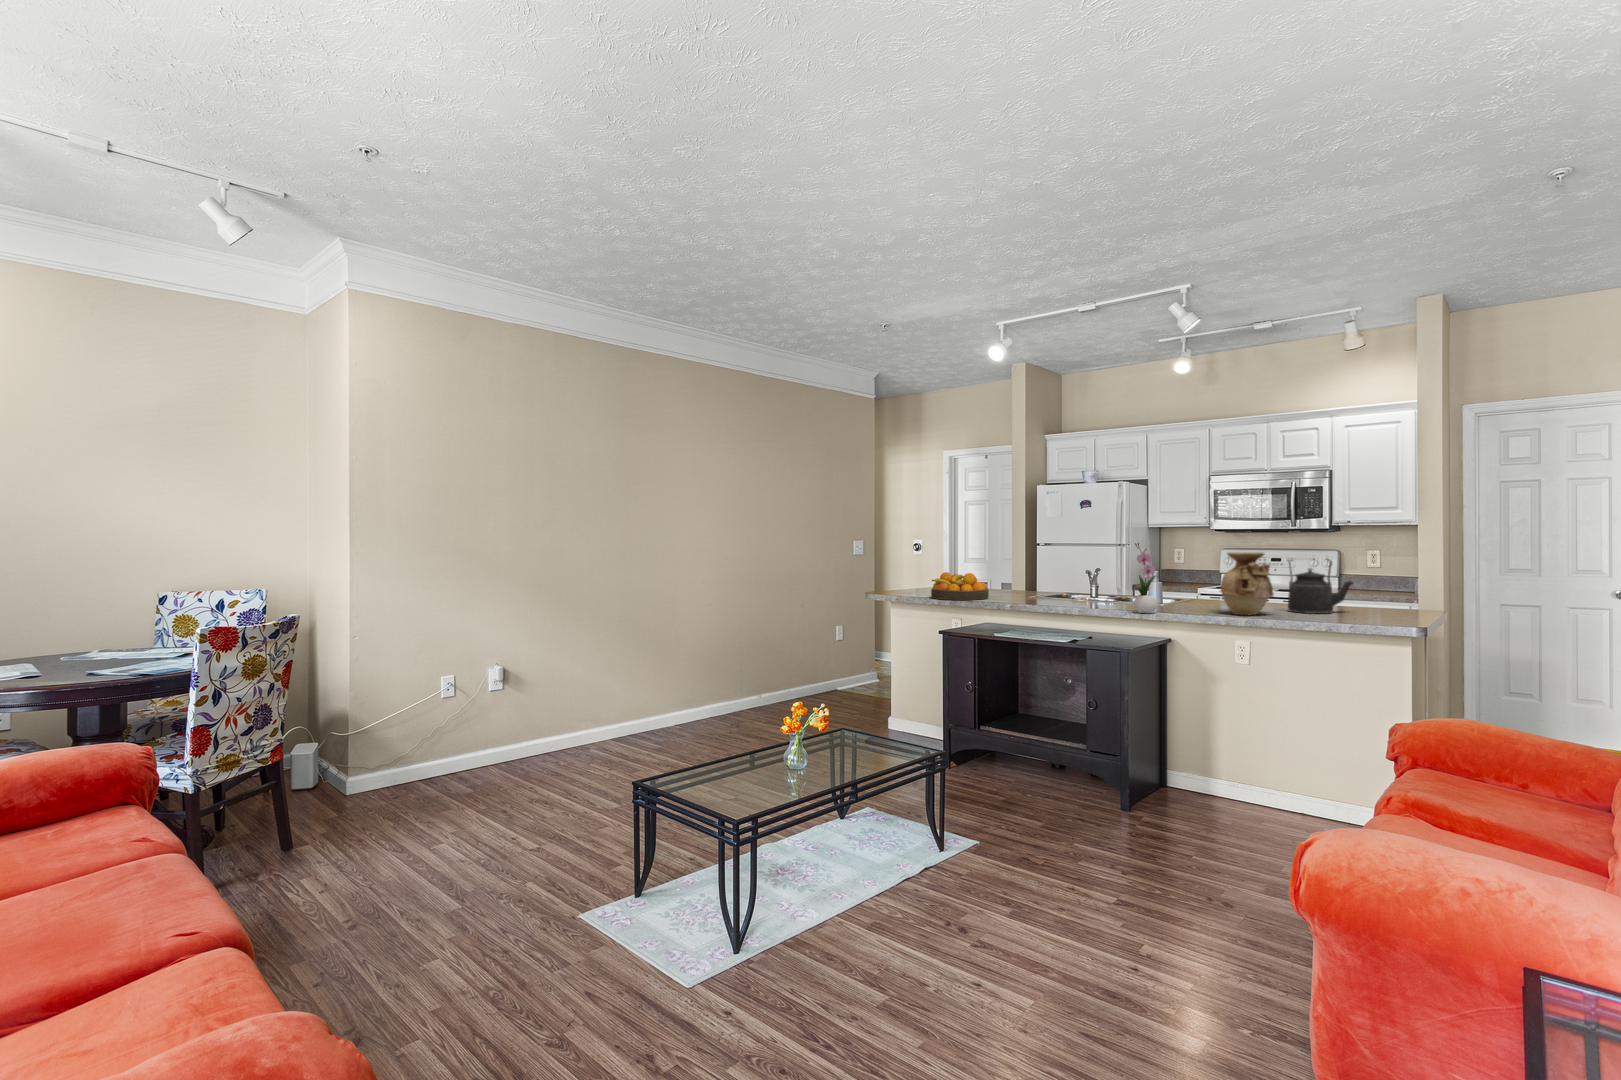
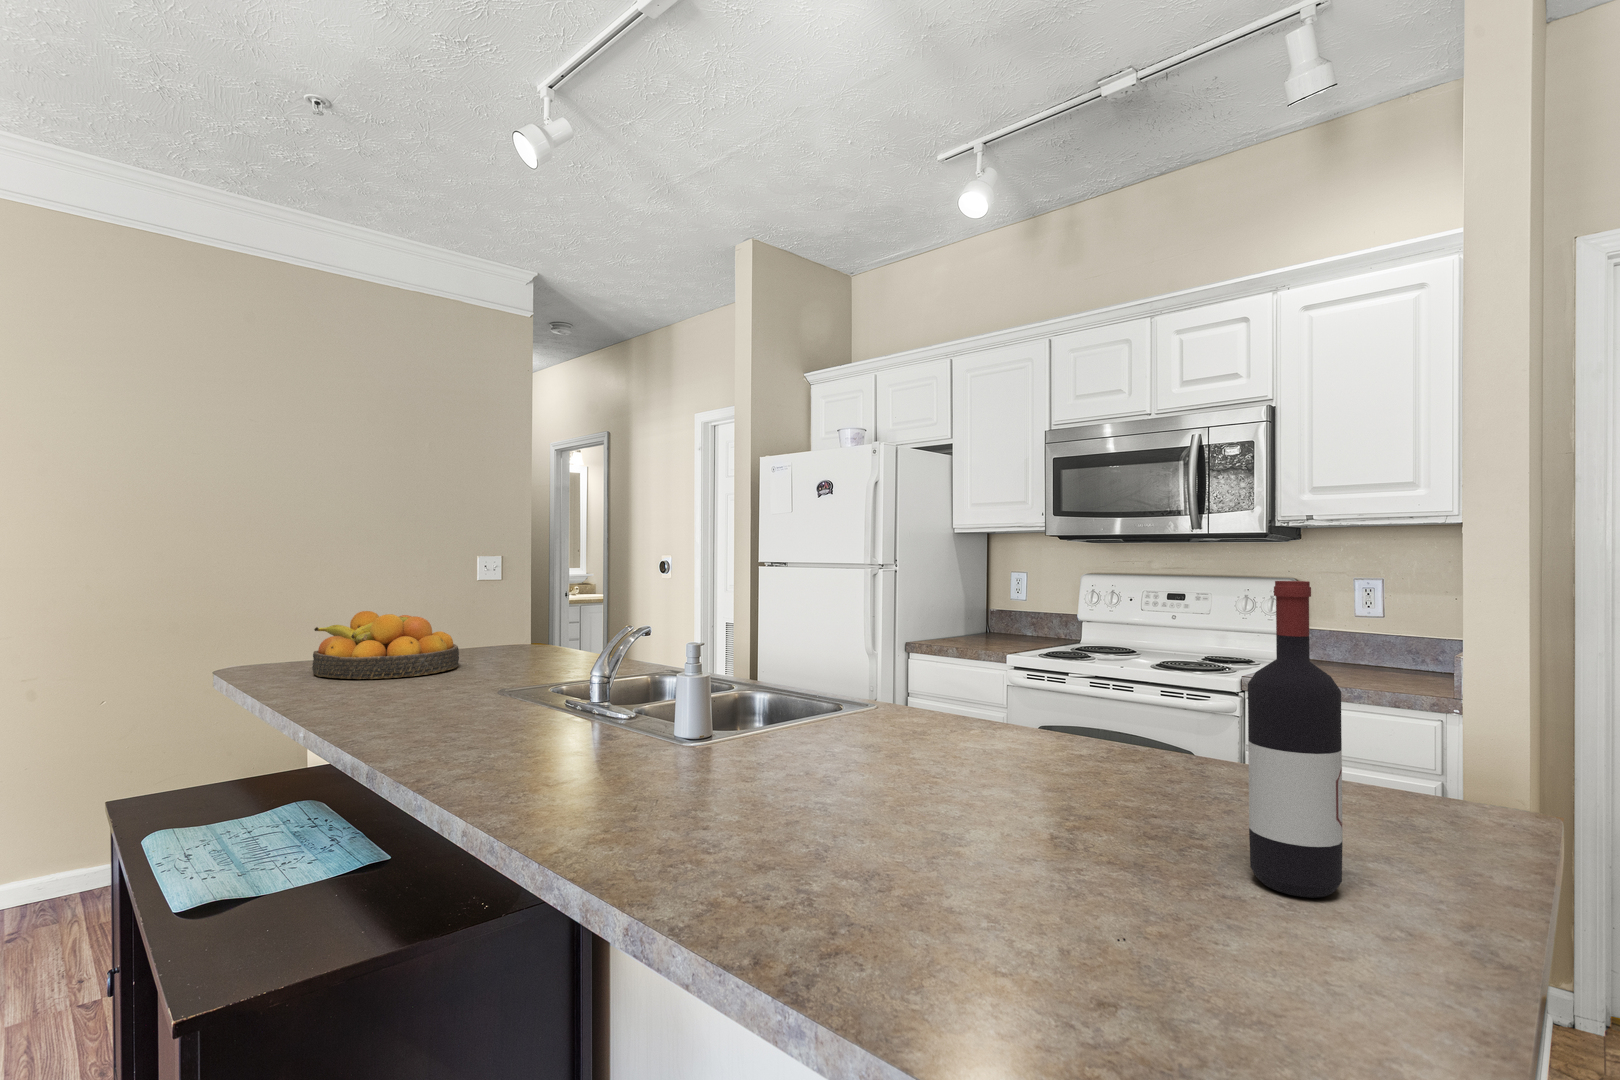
flower arrangement: present [1133,543,1159,613] -> none [472,533,583,774]
vase: present [1220,552,1274,615] -> none [740,571,918,804]
wine bottle: none [1374,553,1396,621] -> present [1248,581,1343,898]
kettle: present [1288,560,1353,614] -> none [1007,598,1219,802]

